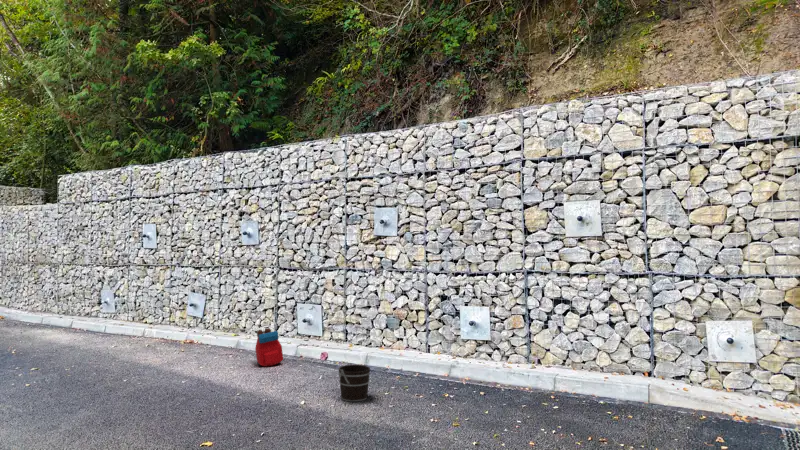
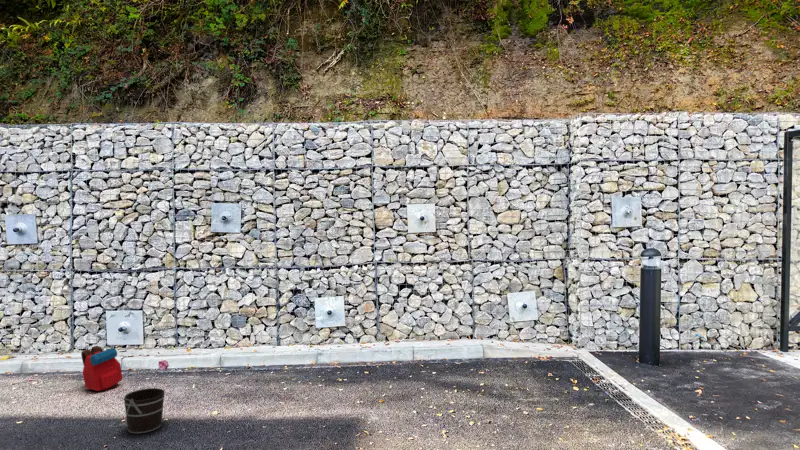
bucket: present [339,365,370,401] -> present [124,388,164,433]

